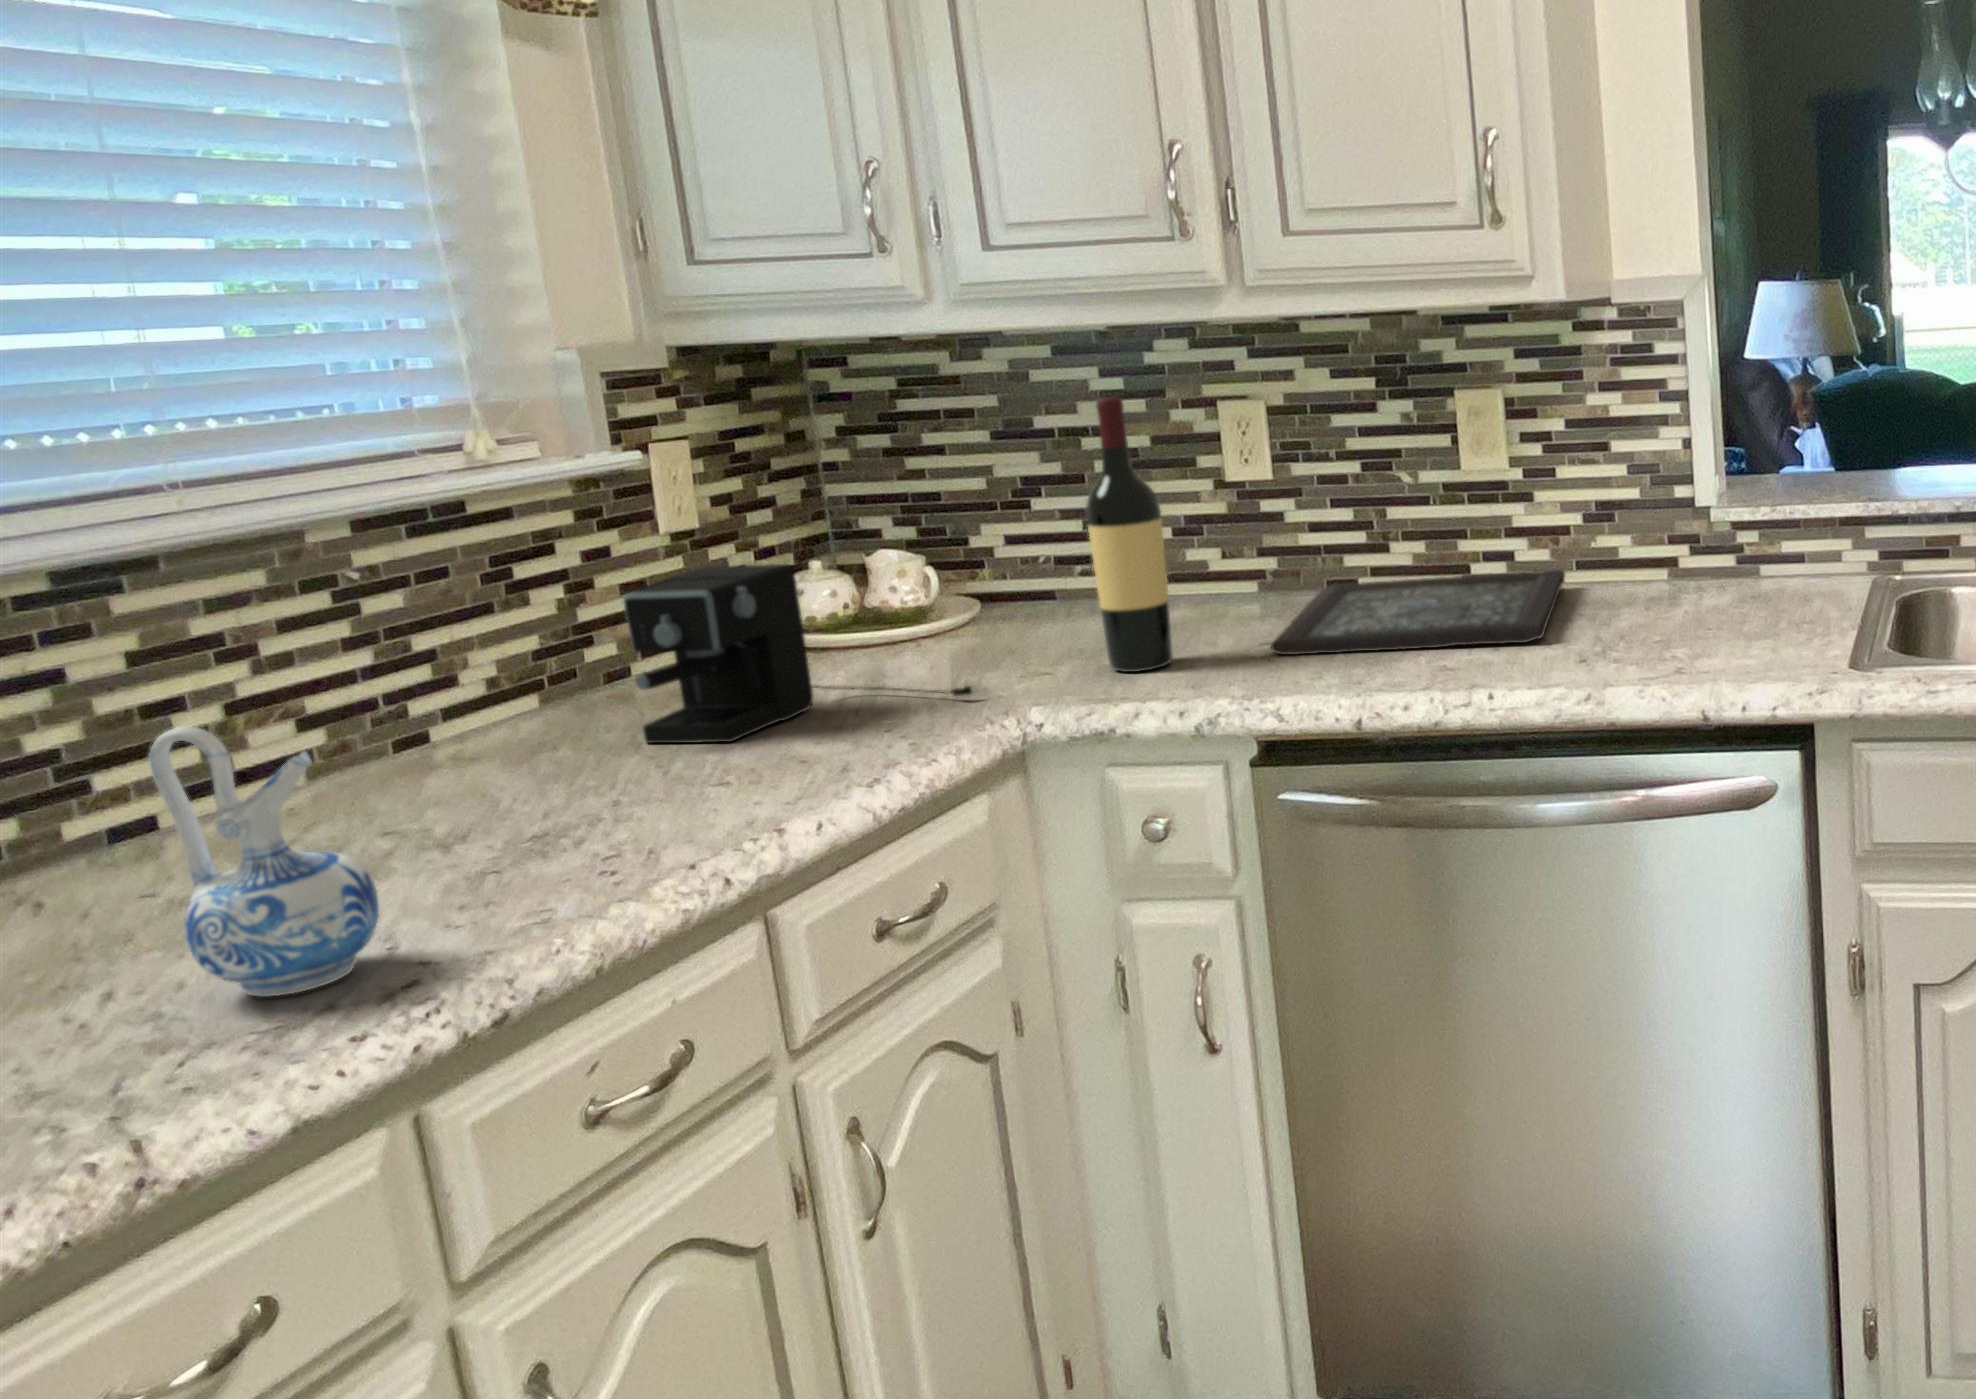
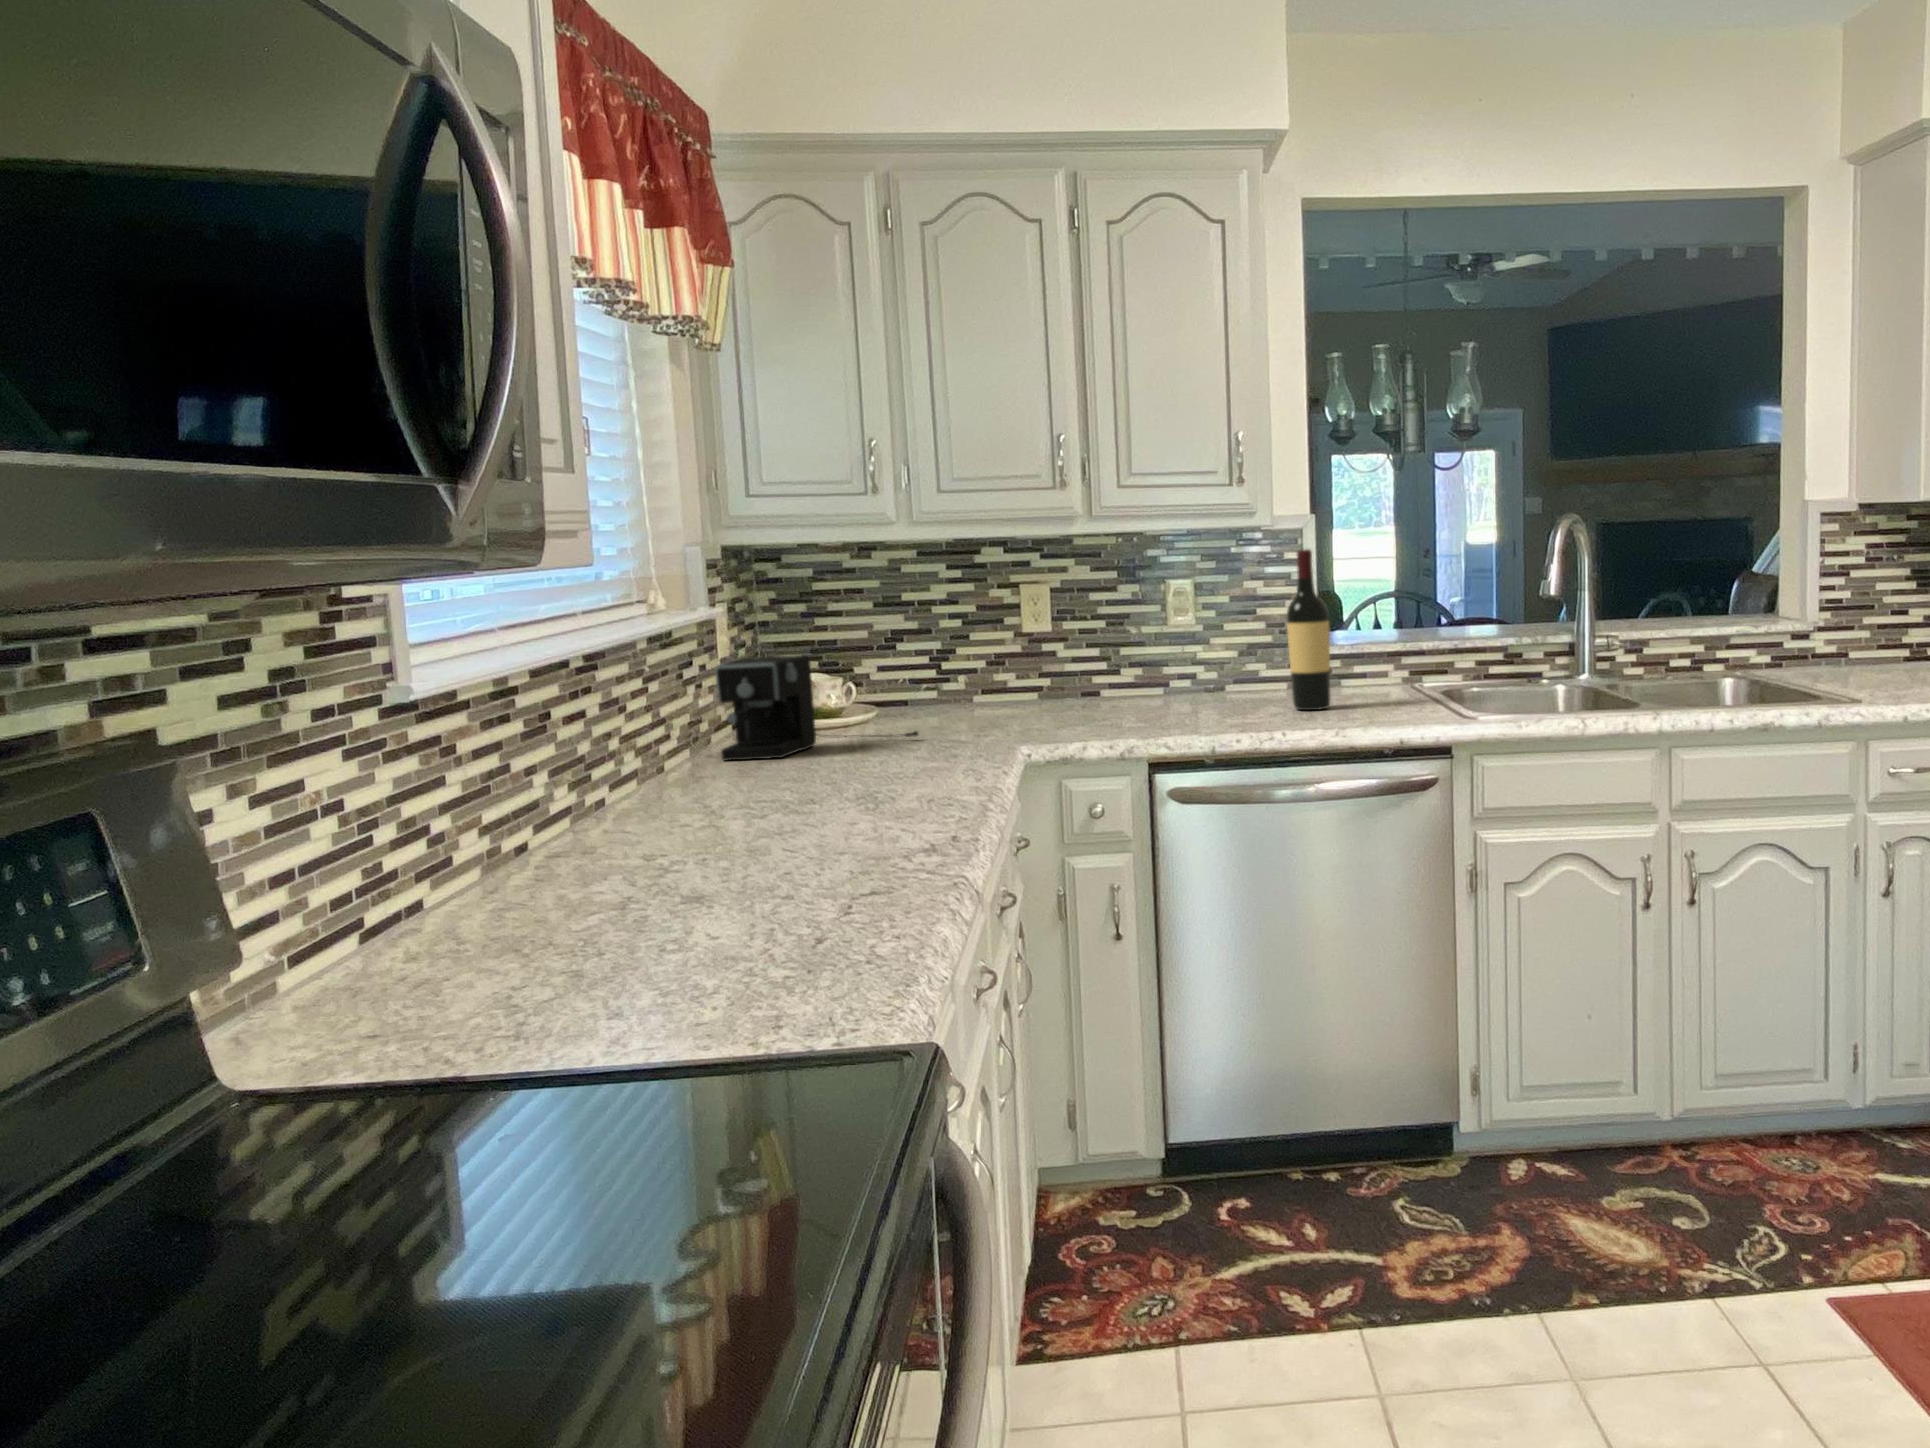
wine bottle: present [1086,397,1173,672] -> present [1287,549,1330,710]
tray: present [1271,570,1564,655] -> none [1086,683,1248,720]
ceramic pitcher: present [149,726,379,996] -> none [581,677,701,842]

